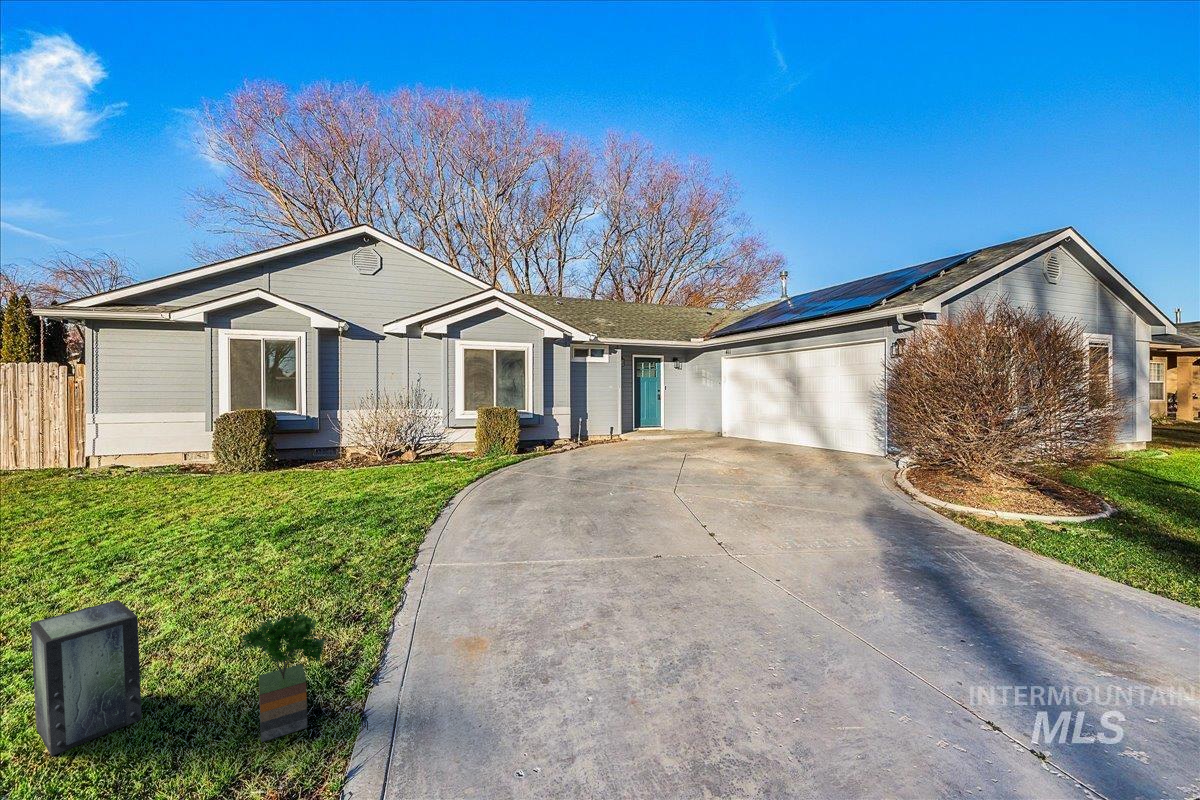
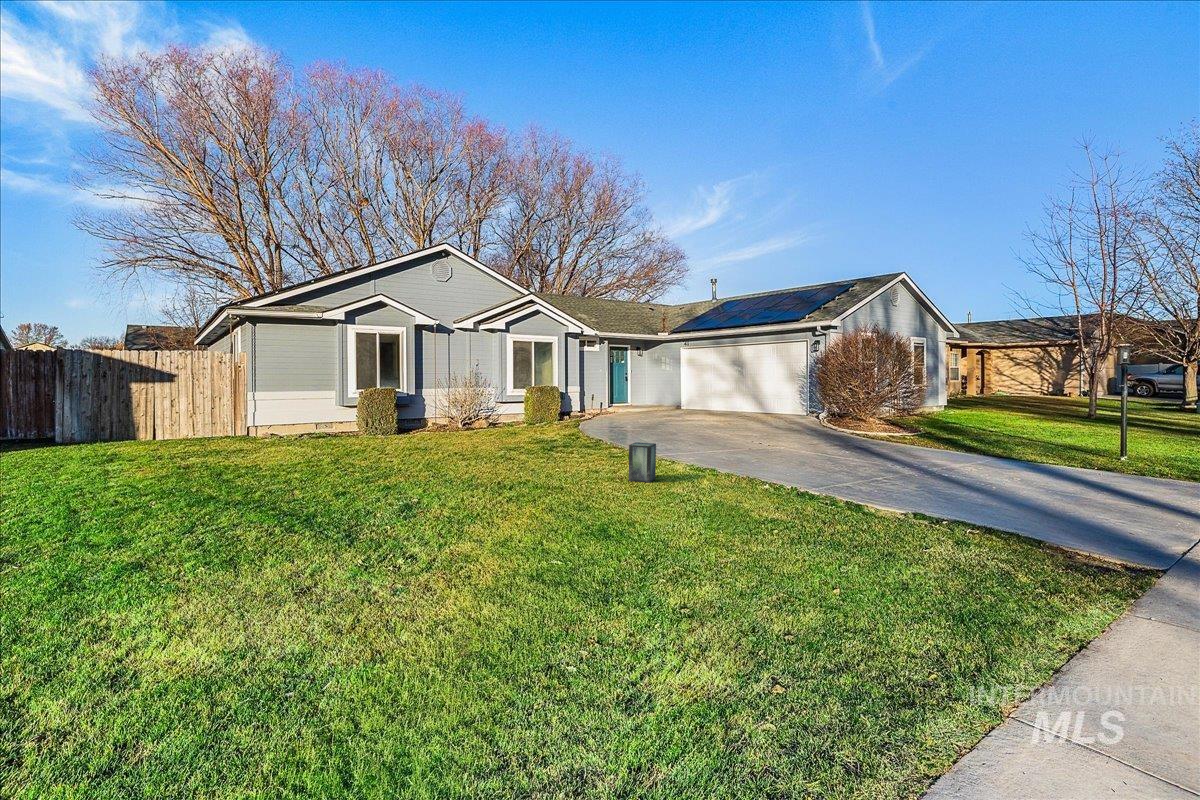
potted tree: present [241,613,325,742] -> none [689,443,717,479]

